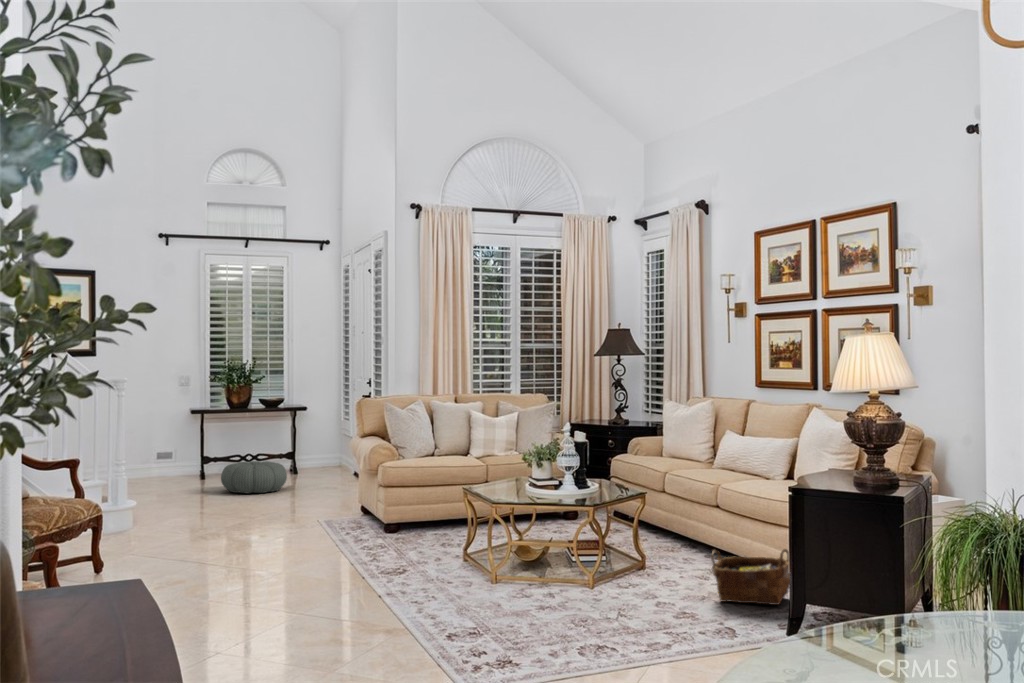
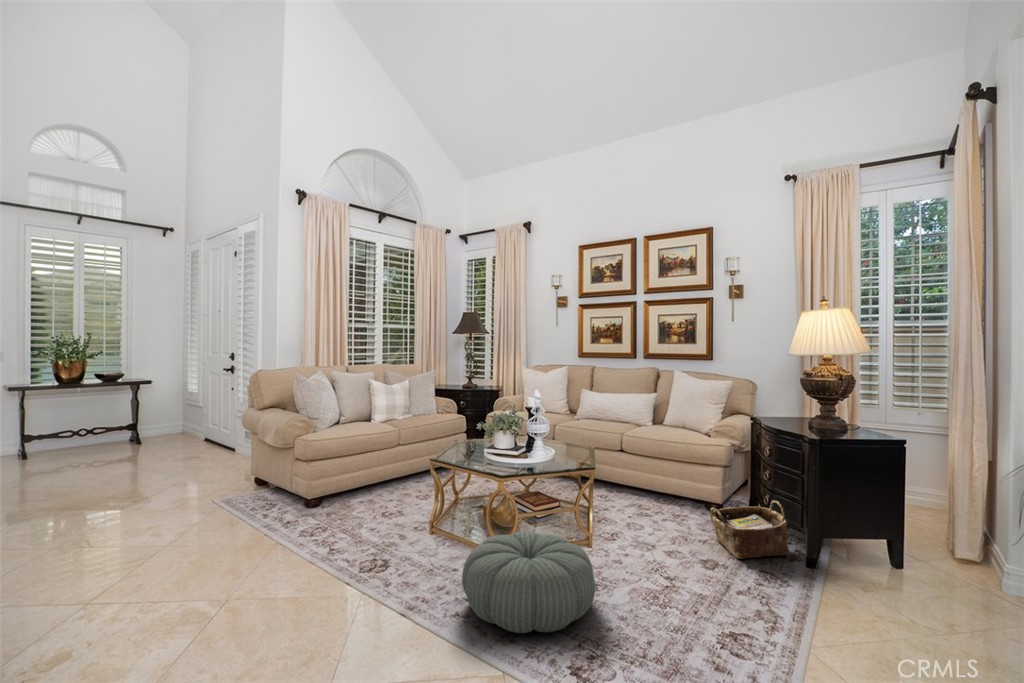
pouf: present [221,461,287,494] -> present [462,531,595,633]

